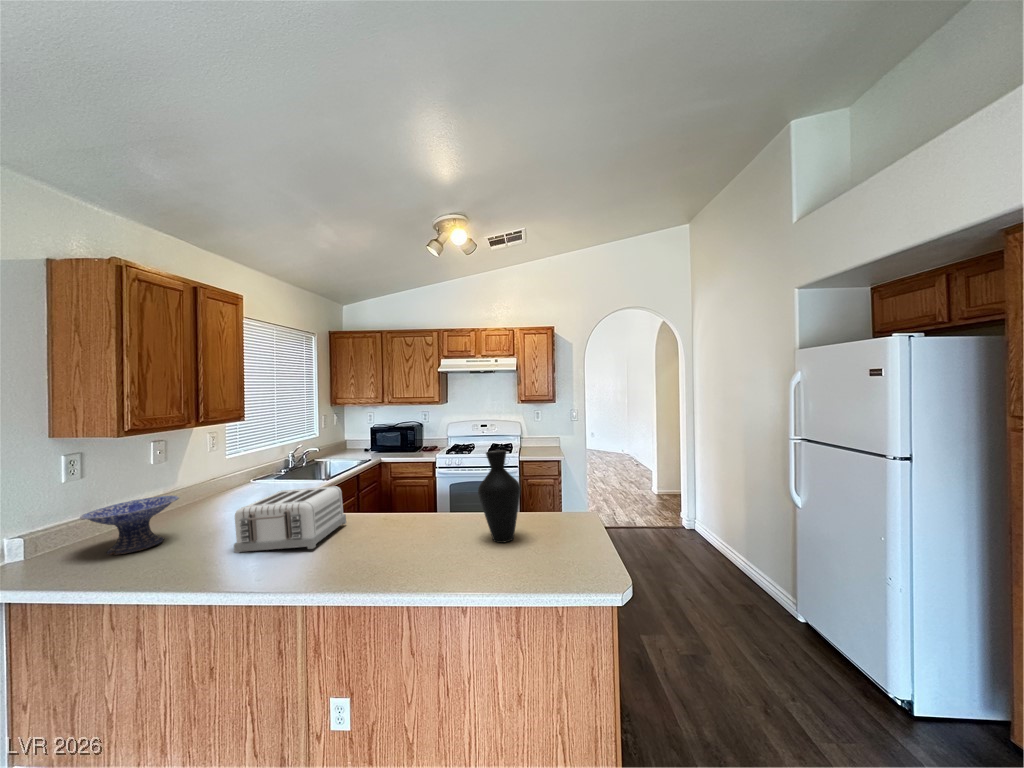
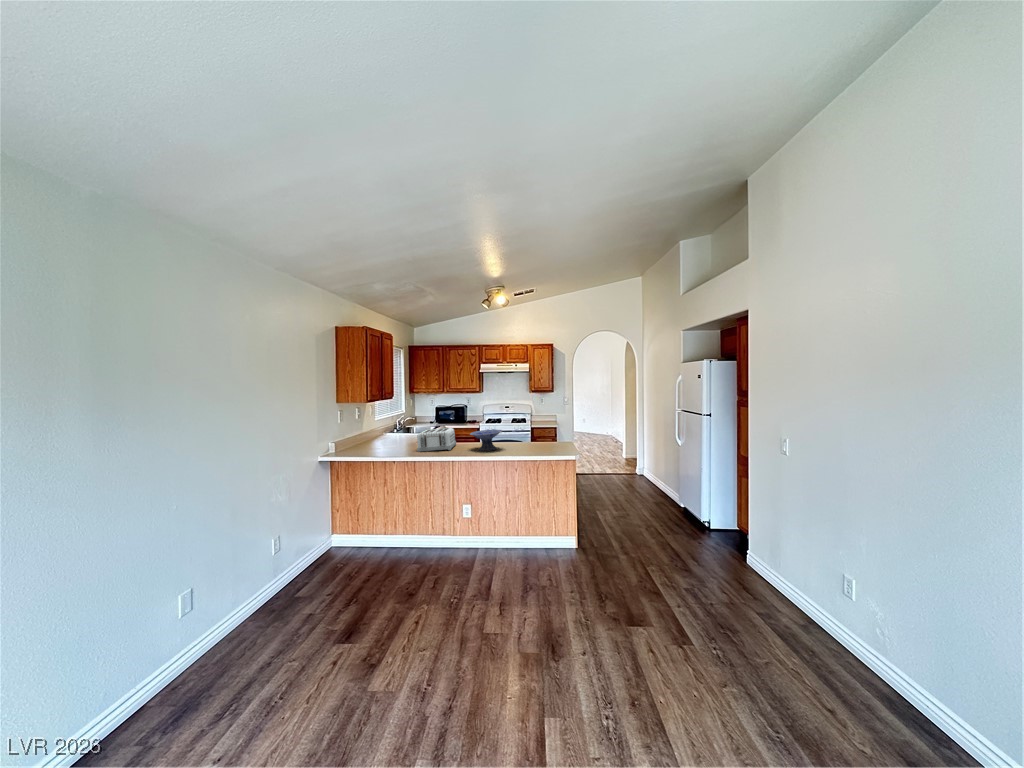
vase: present [478,450,521,543] -> none [518,411,537,449]
decorative bowl: present [80,496,179,555] -> present [470,429,502,451]

